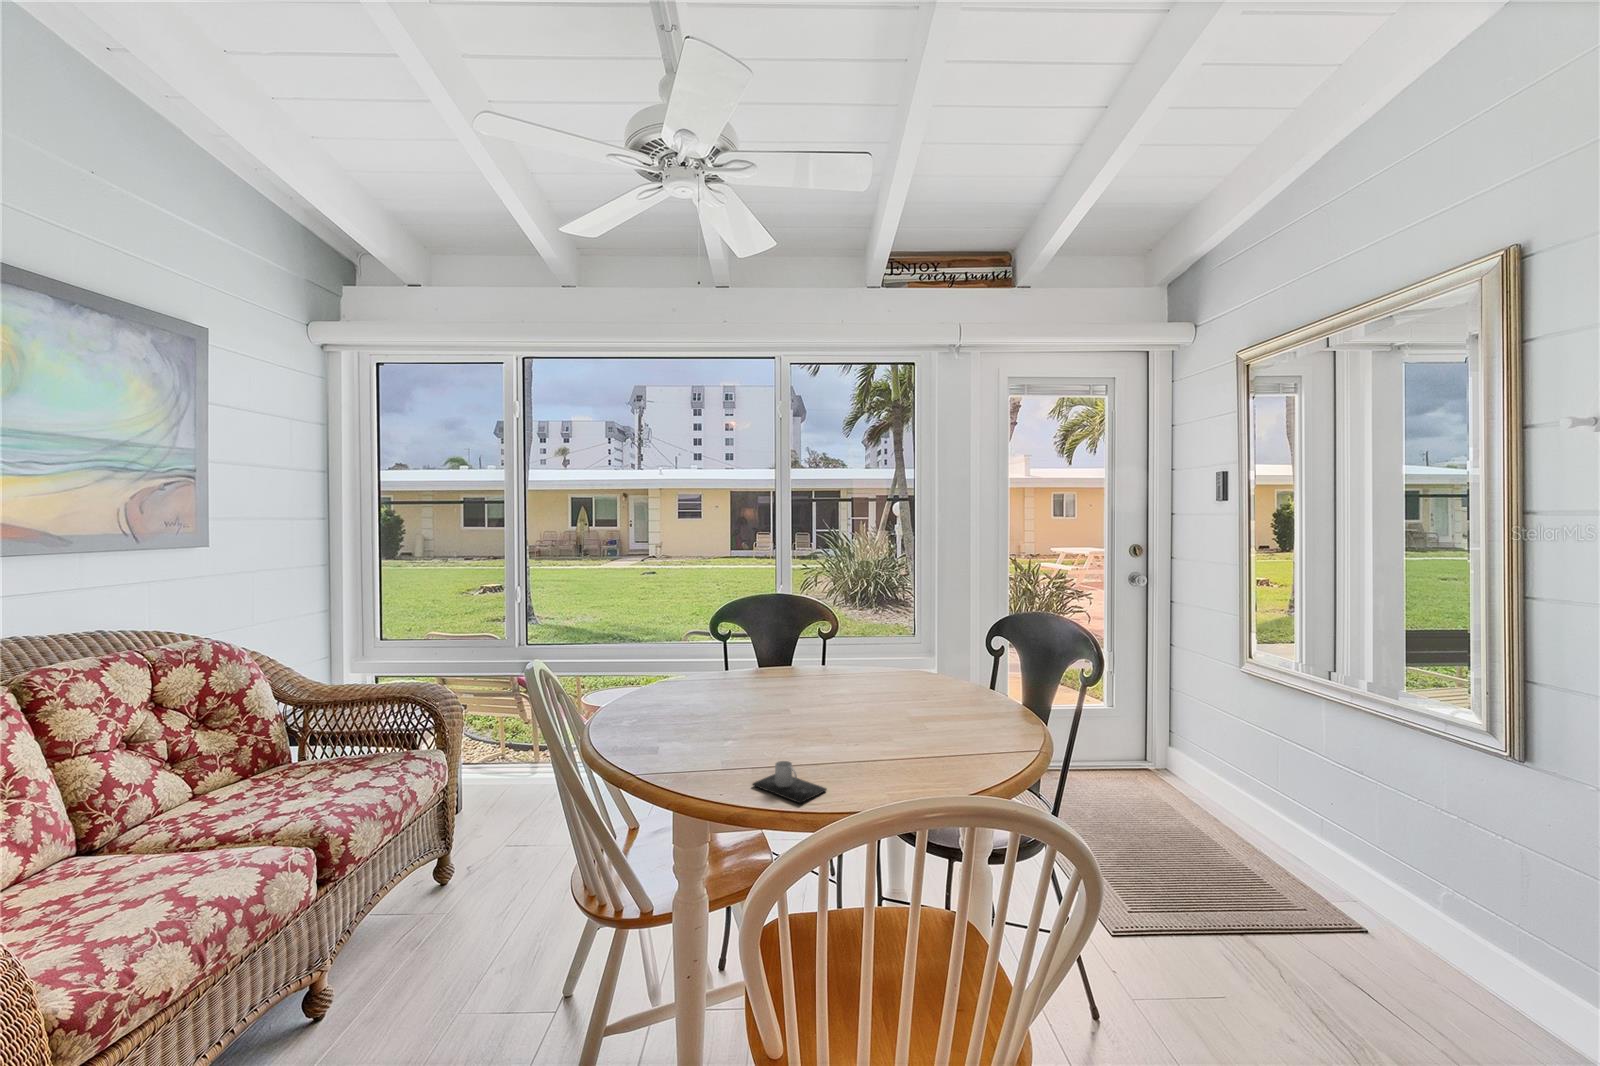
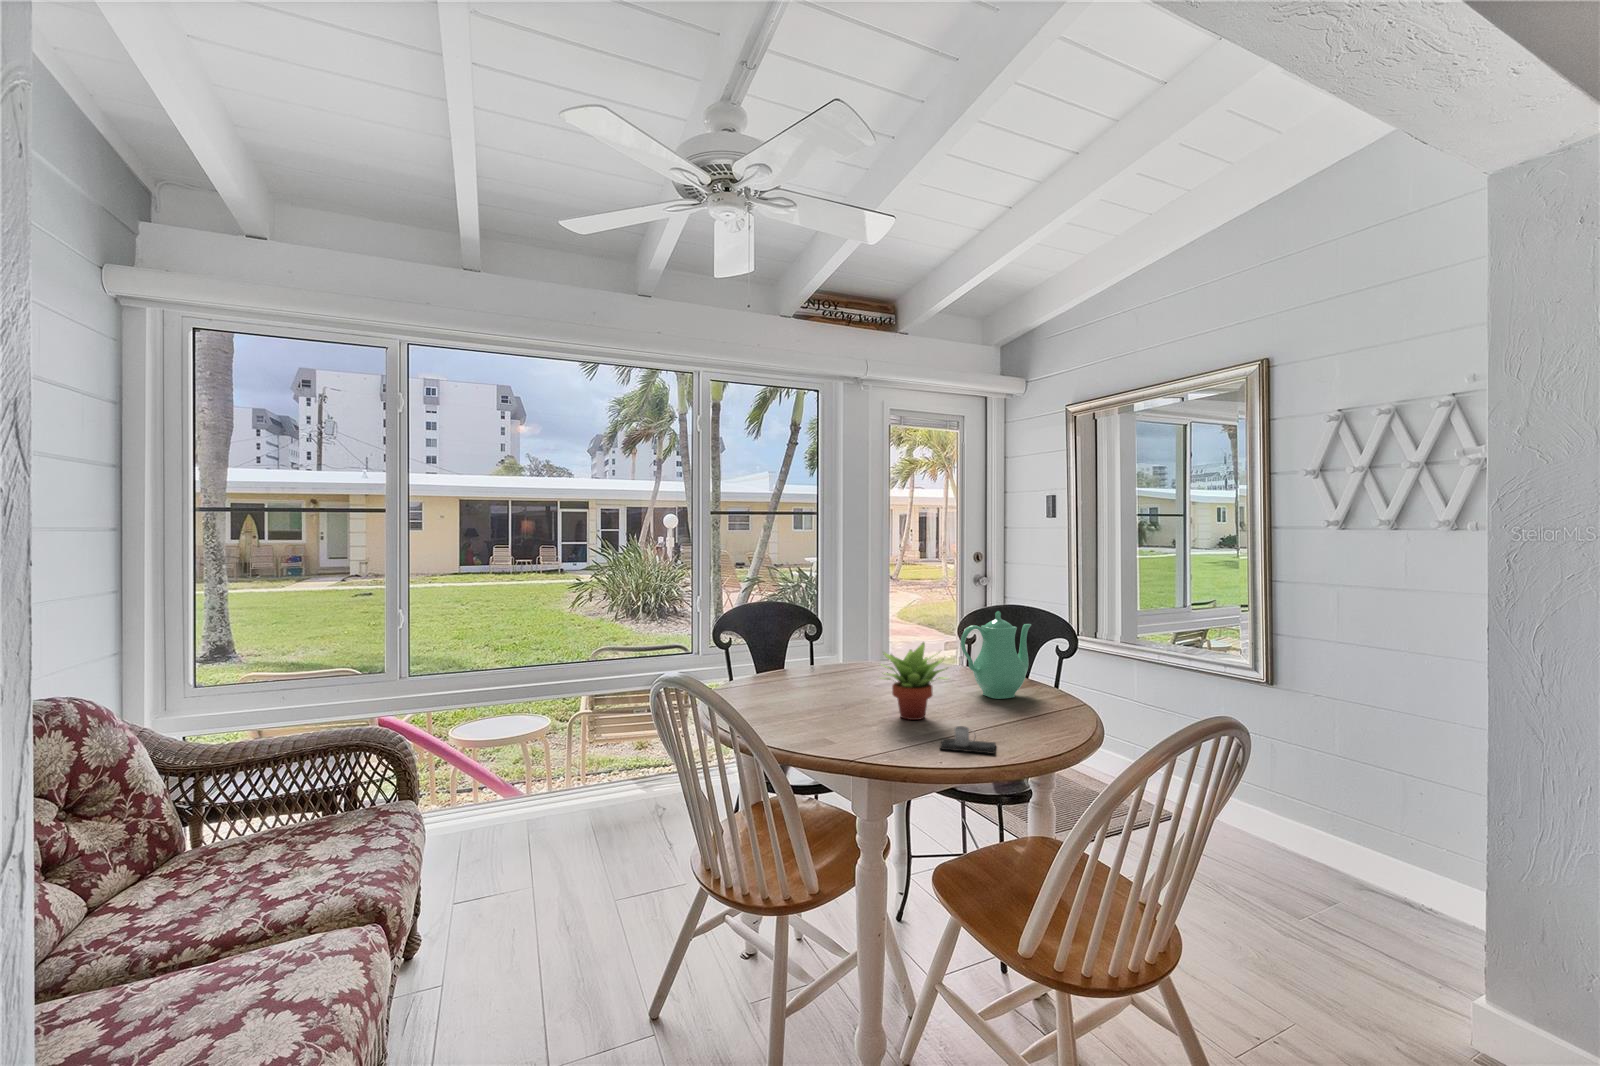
teapot: none [896,621,998,731] -> present [961,611,1031,699]
succulent plant: none [754,652,842,744] -> present [881,642,947,720]

